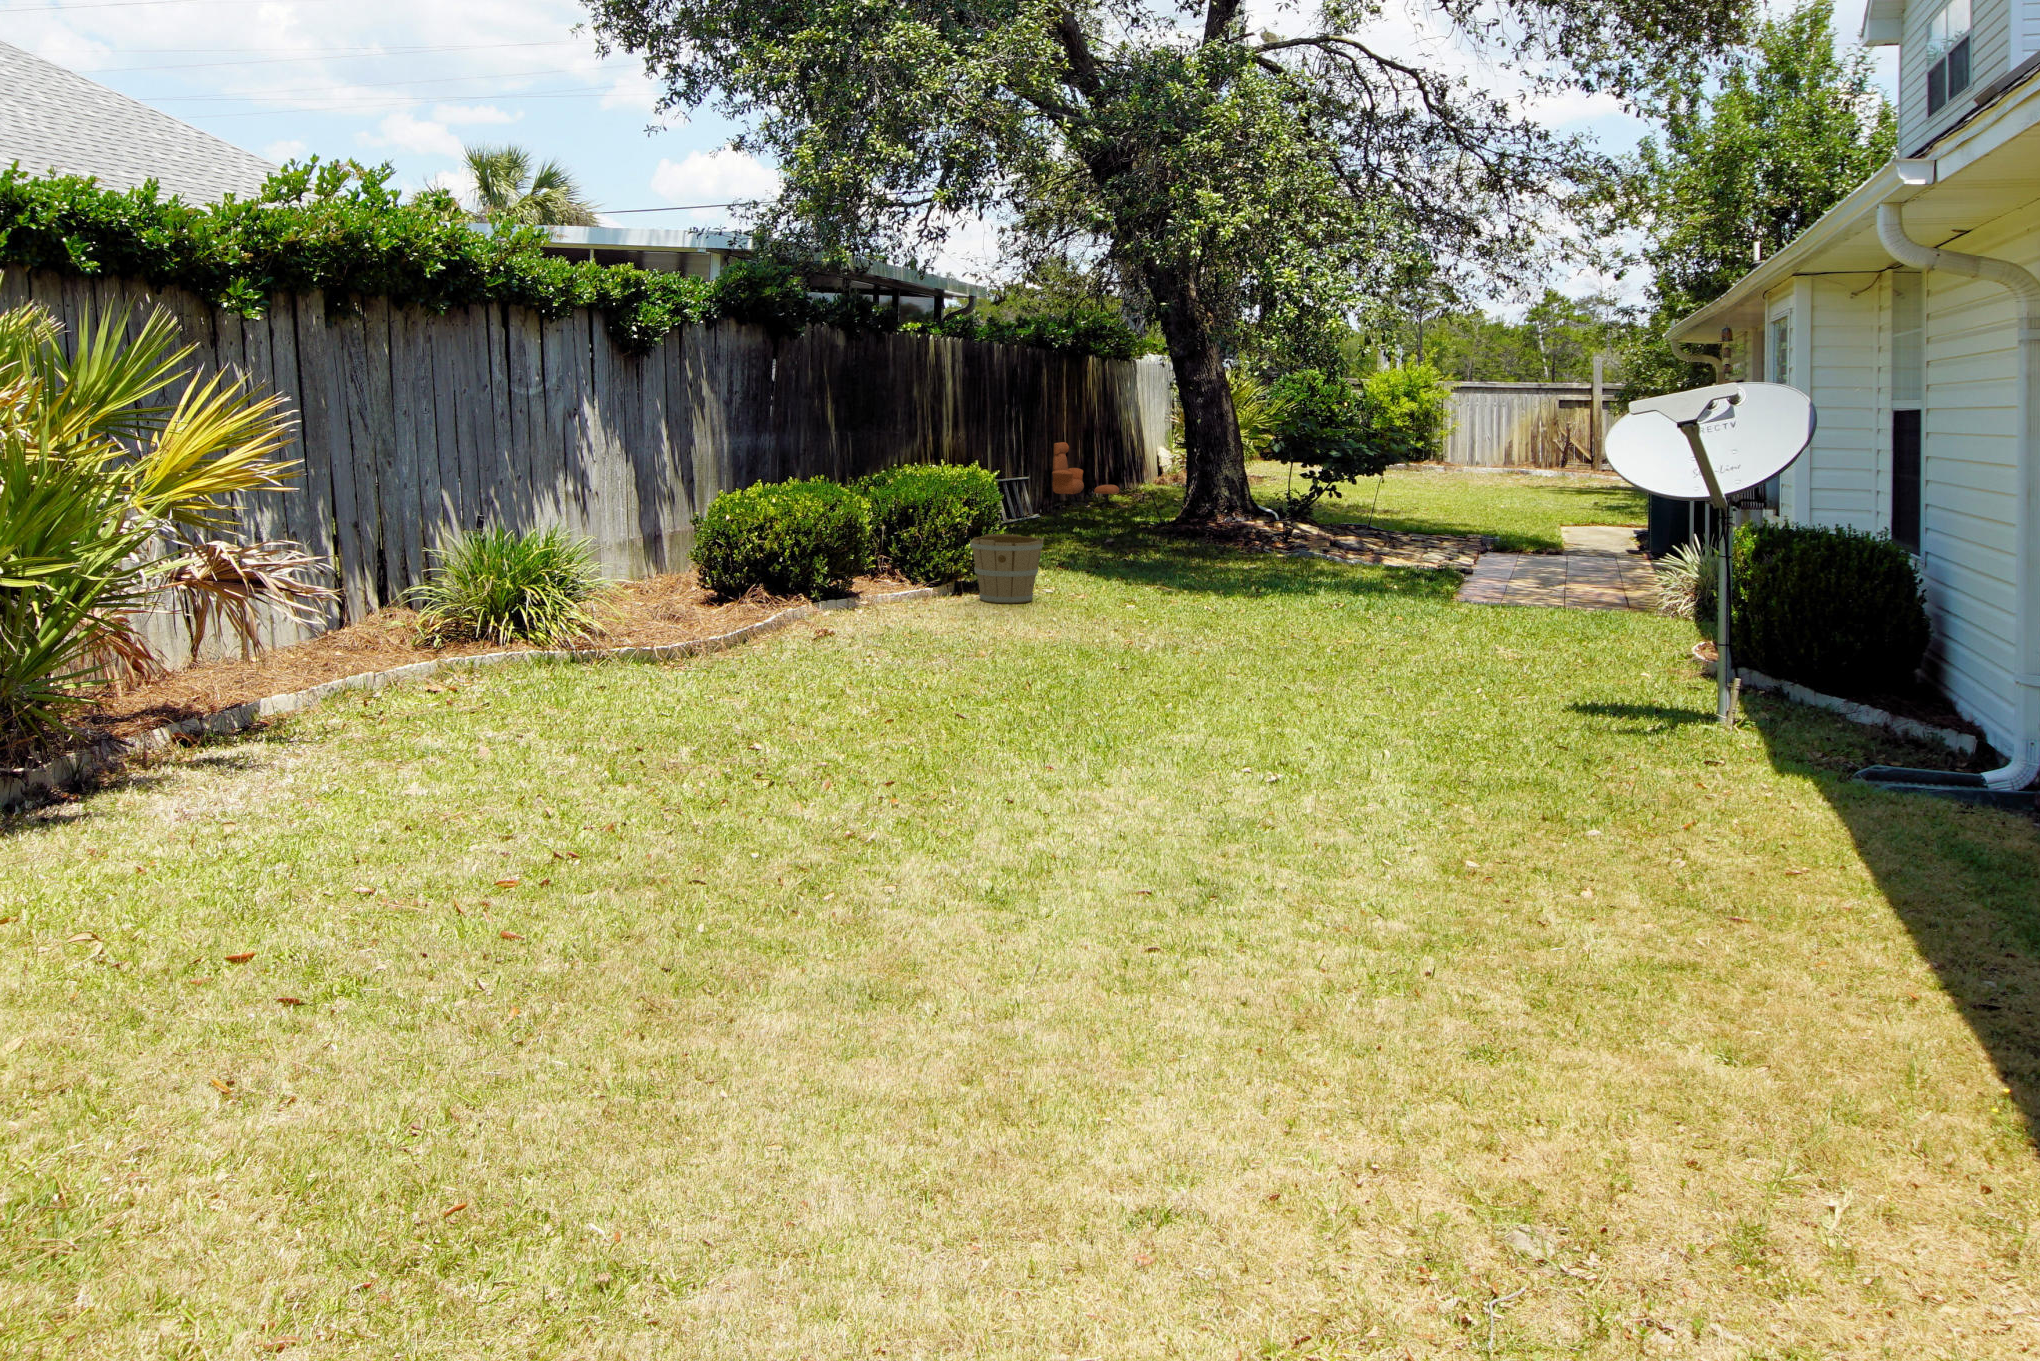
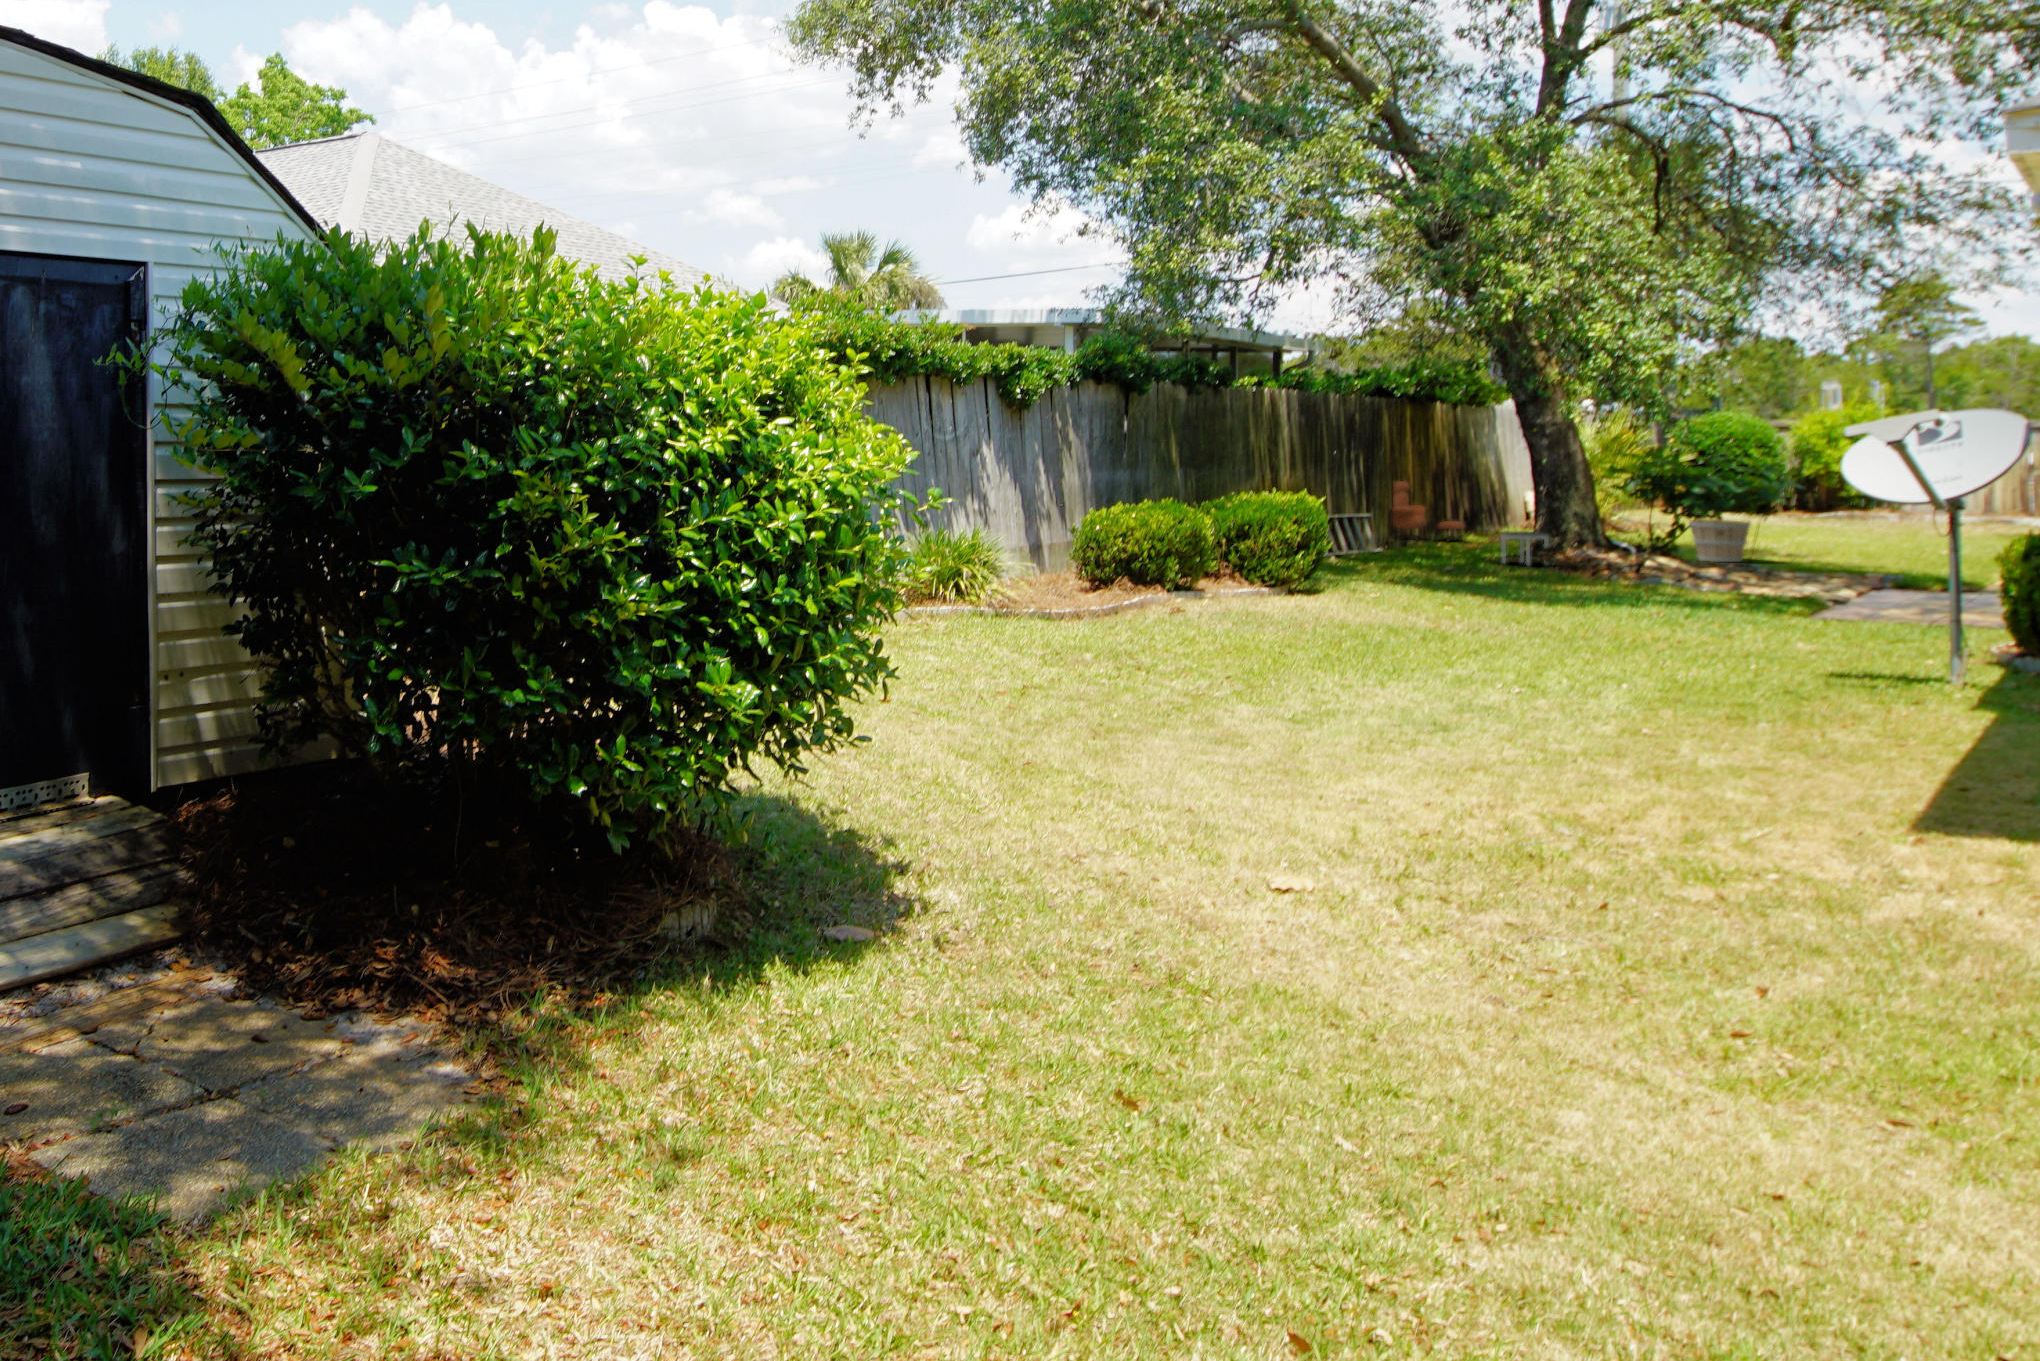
round table: none [1159,500,1204,537] -> present [1501,532,1549,565]
wooden bucket: present [970,534,1044,604] -> present [1689,519,1750,562]

